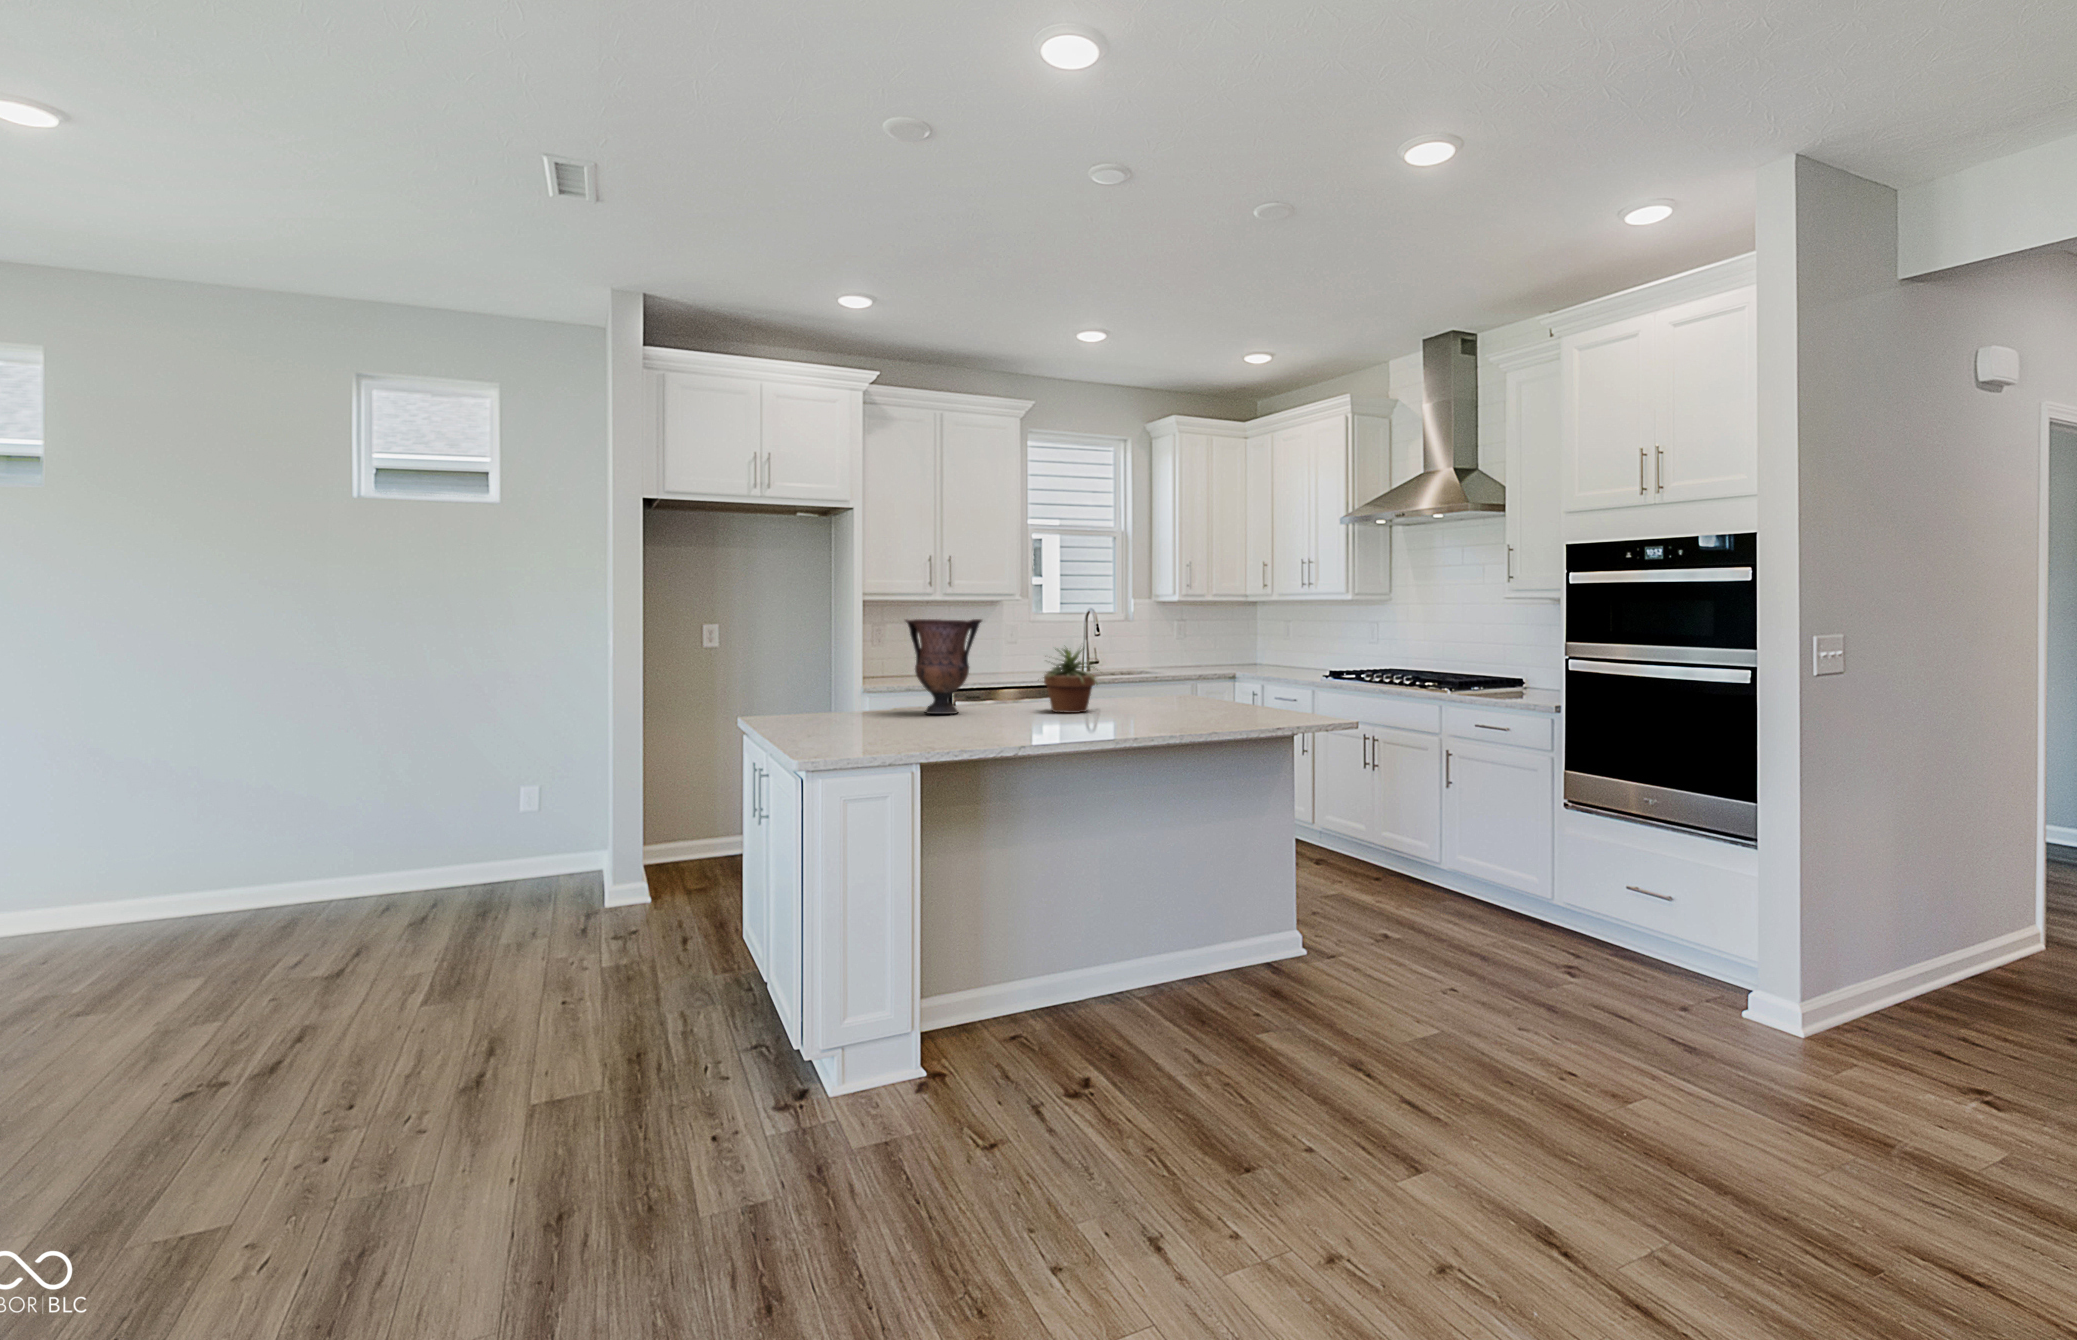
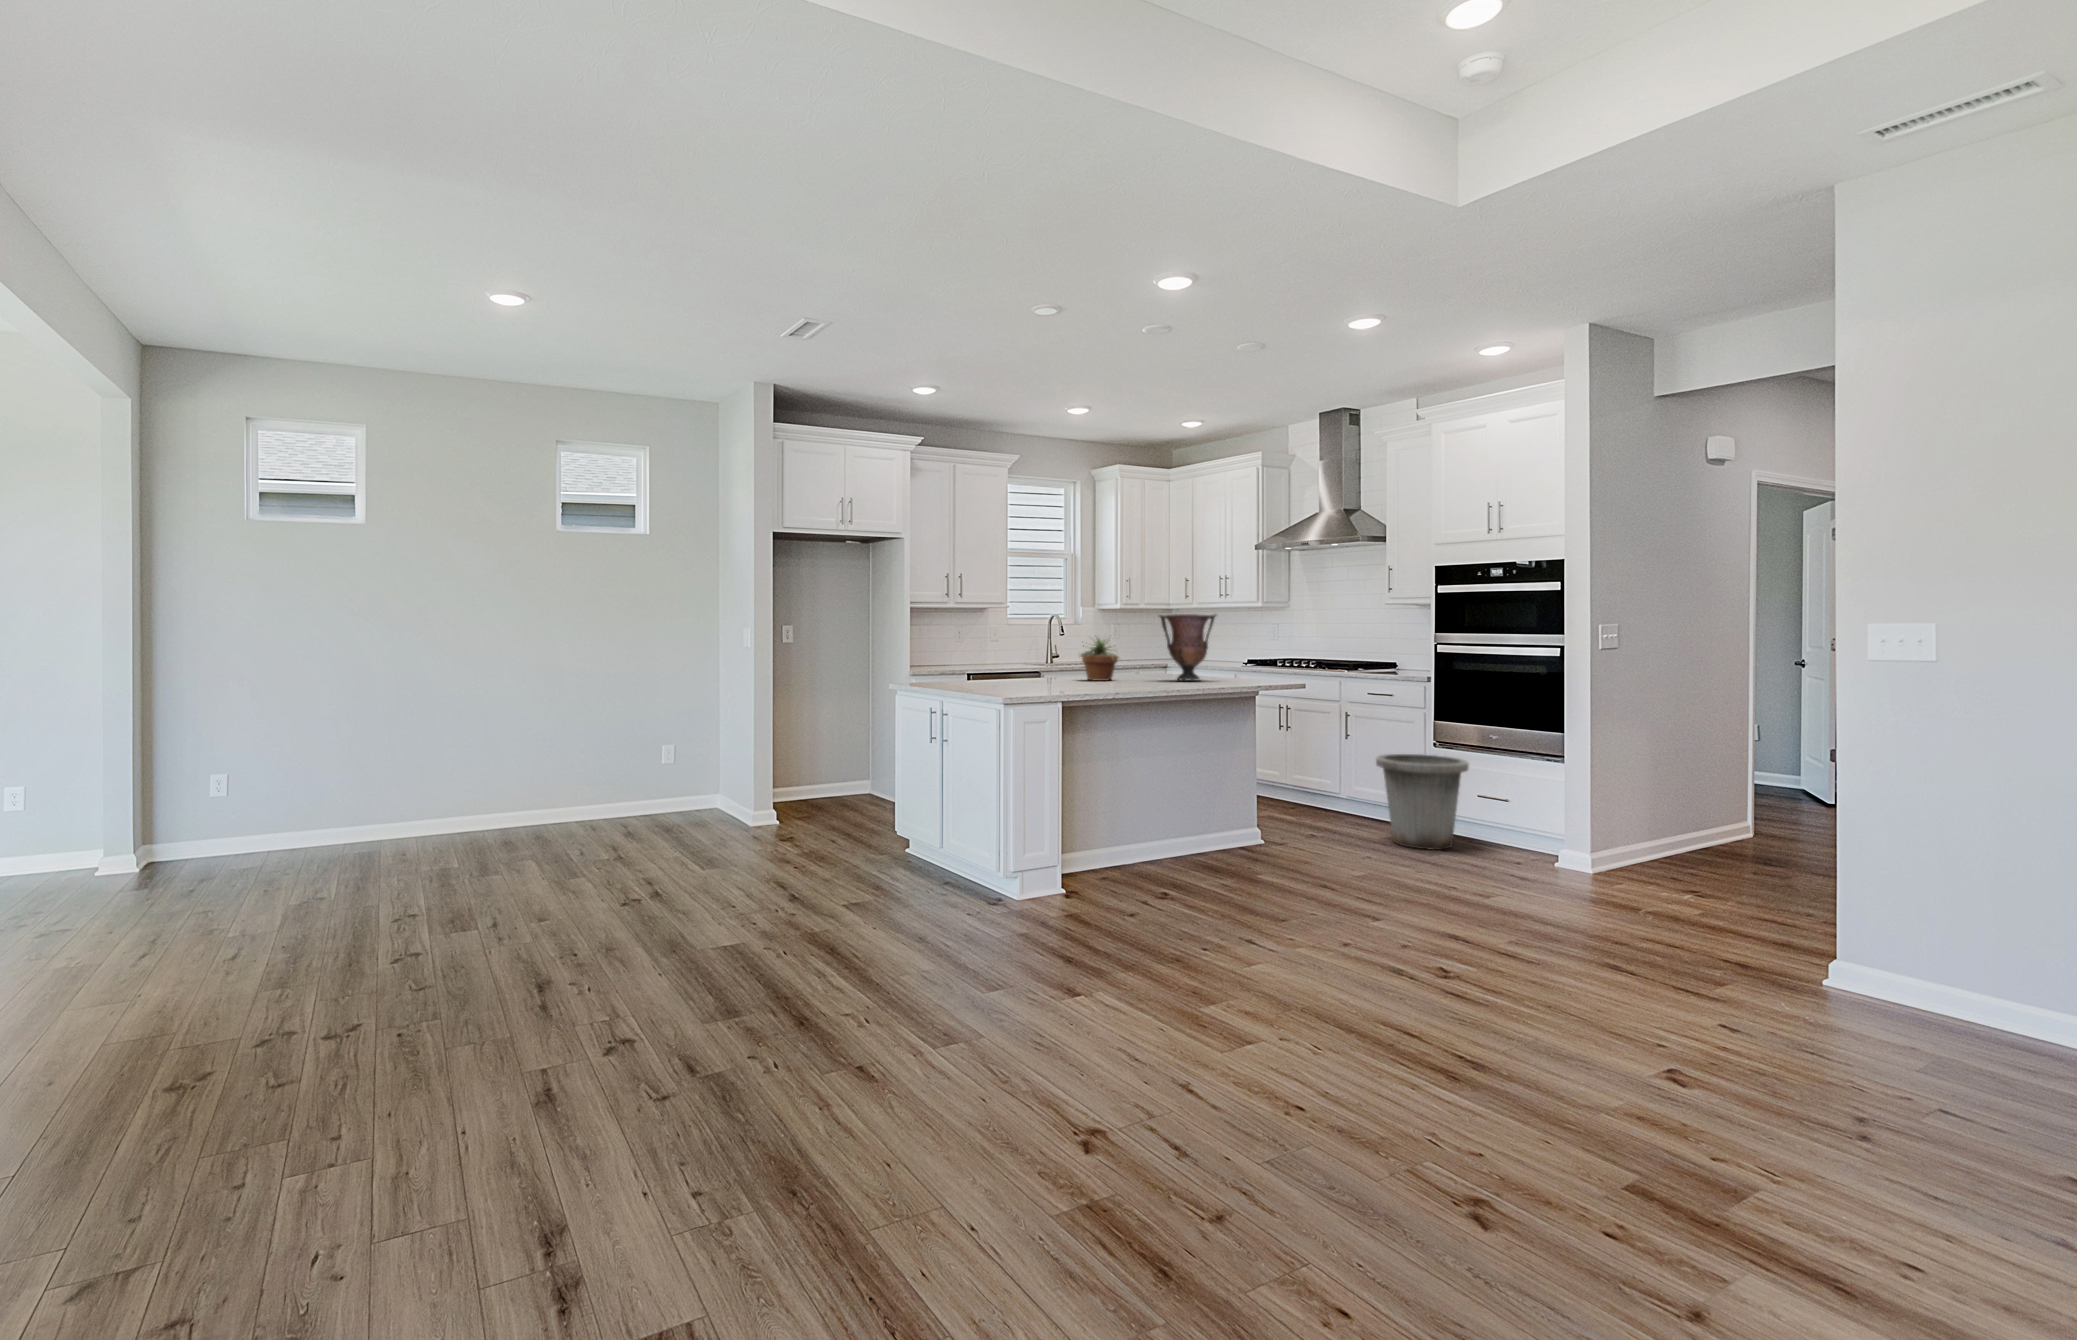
vase: present [905,619,982,714] -> present [1159,614,1216,680]
trash can: none [1475,816,1610,967] -> present [1376,754,1469,850]

